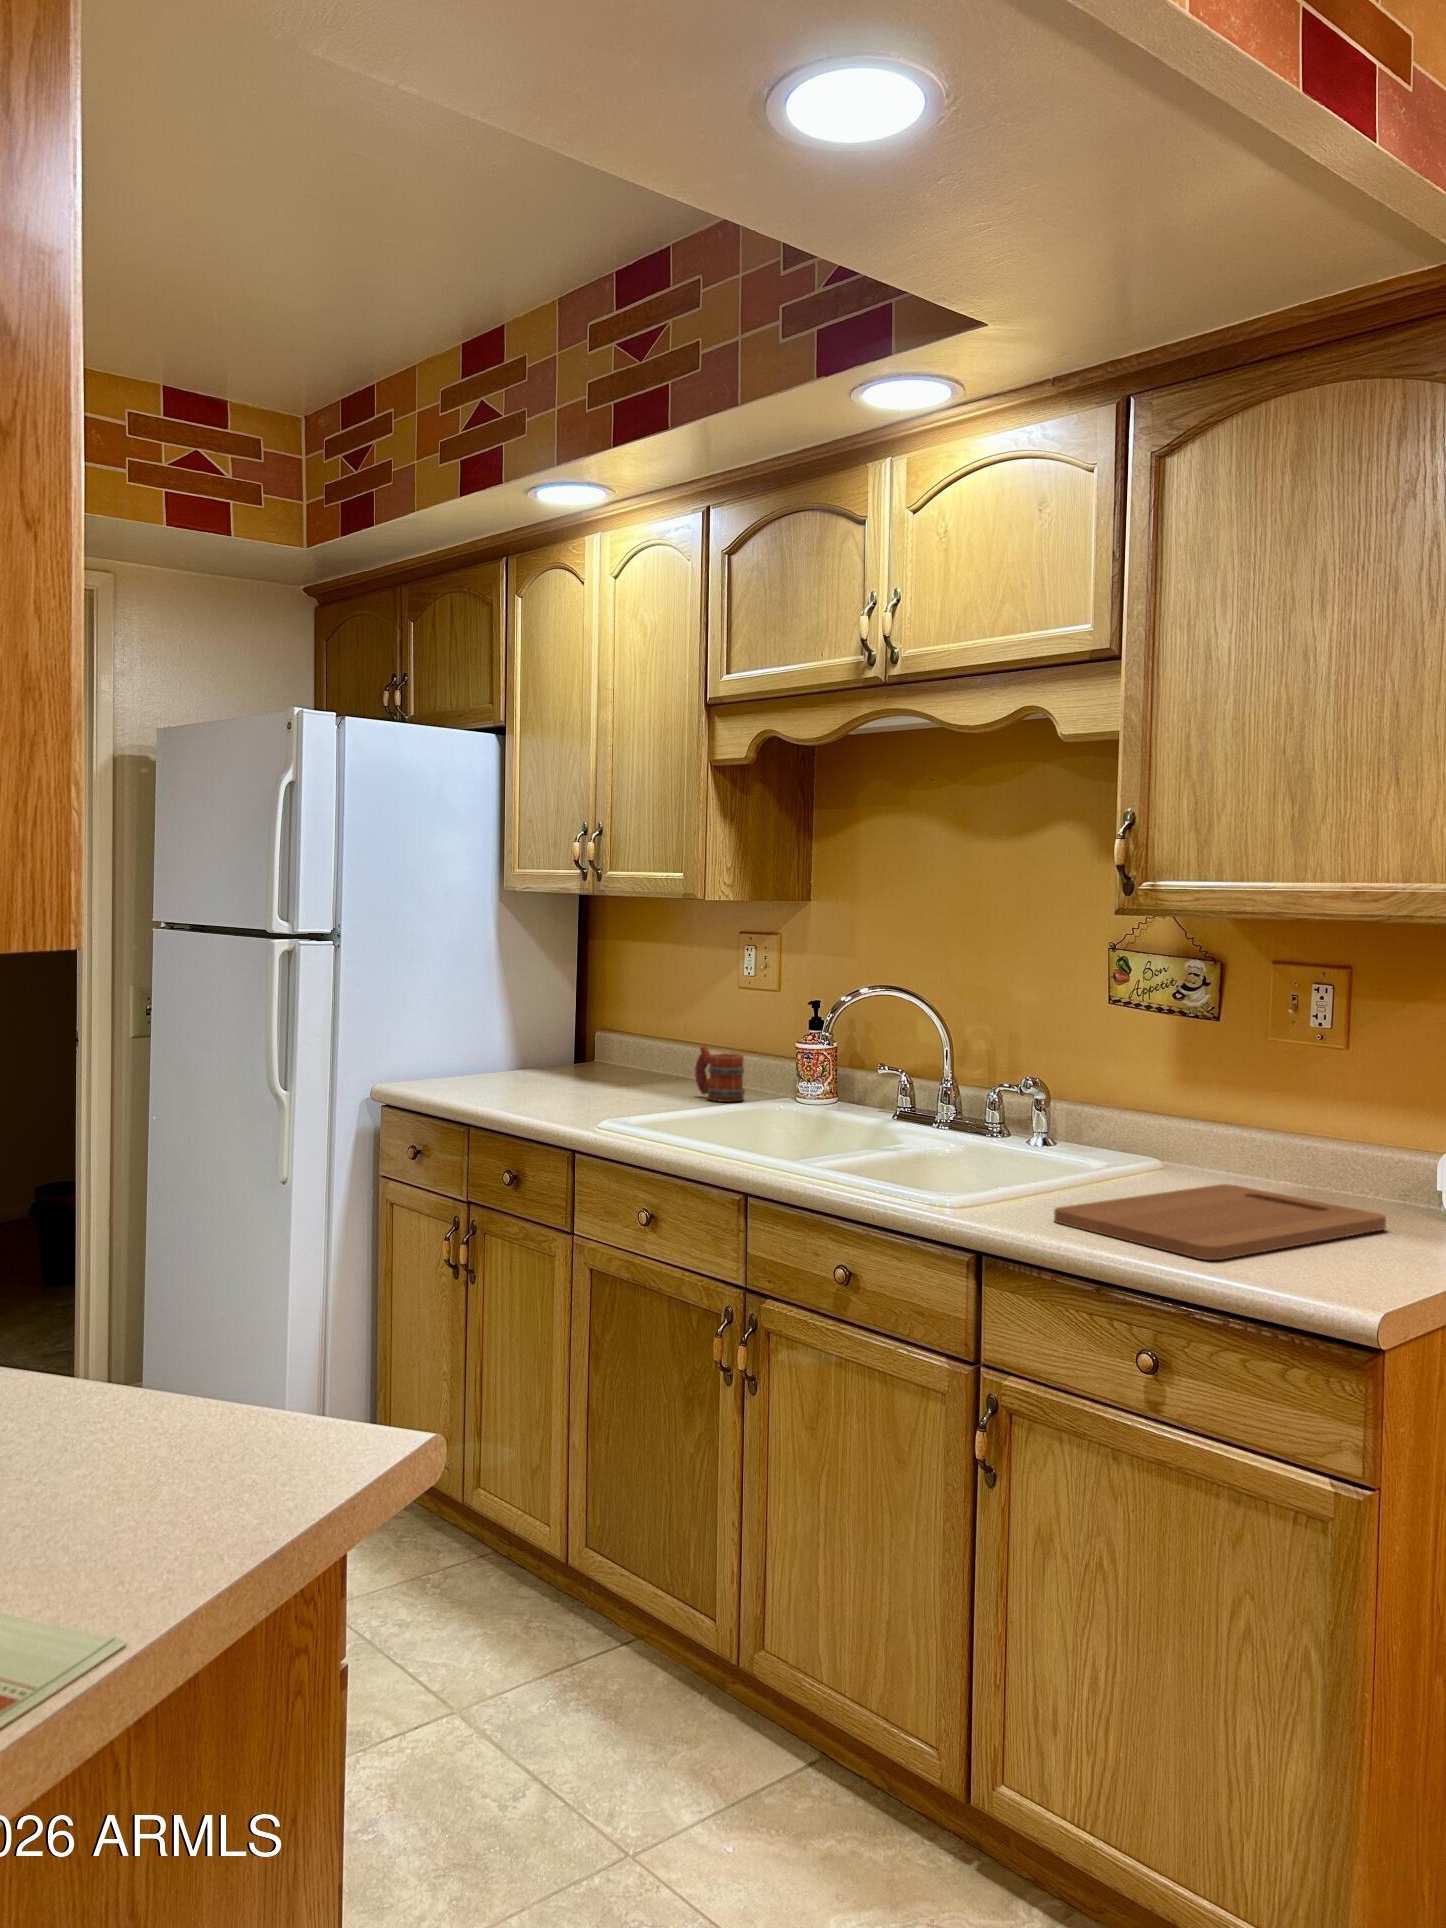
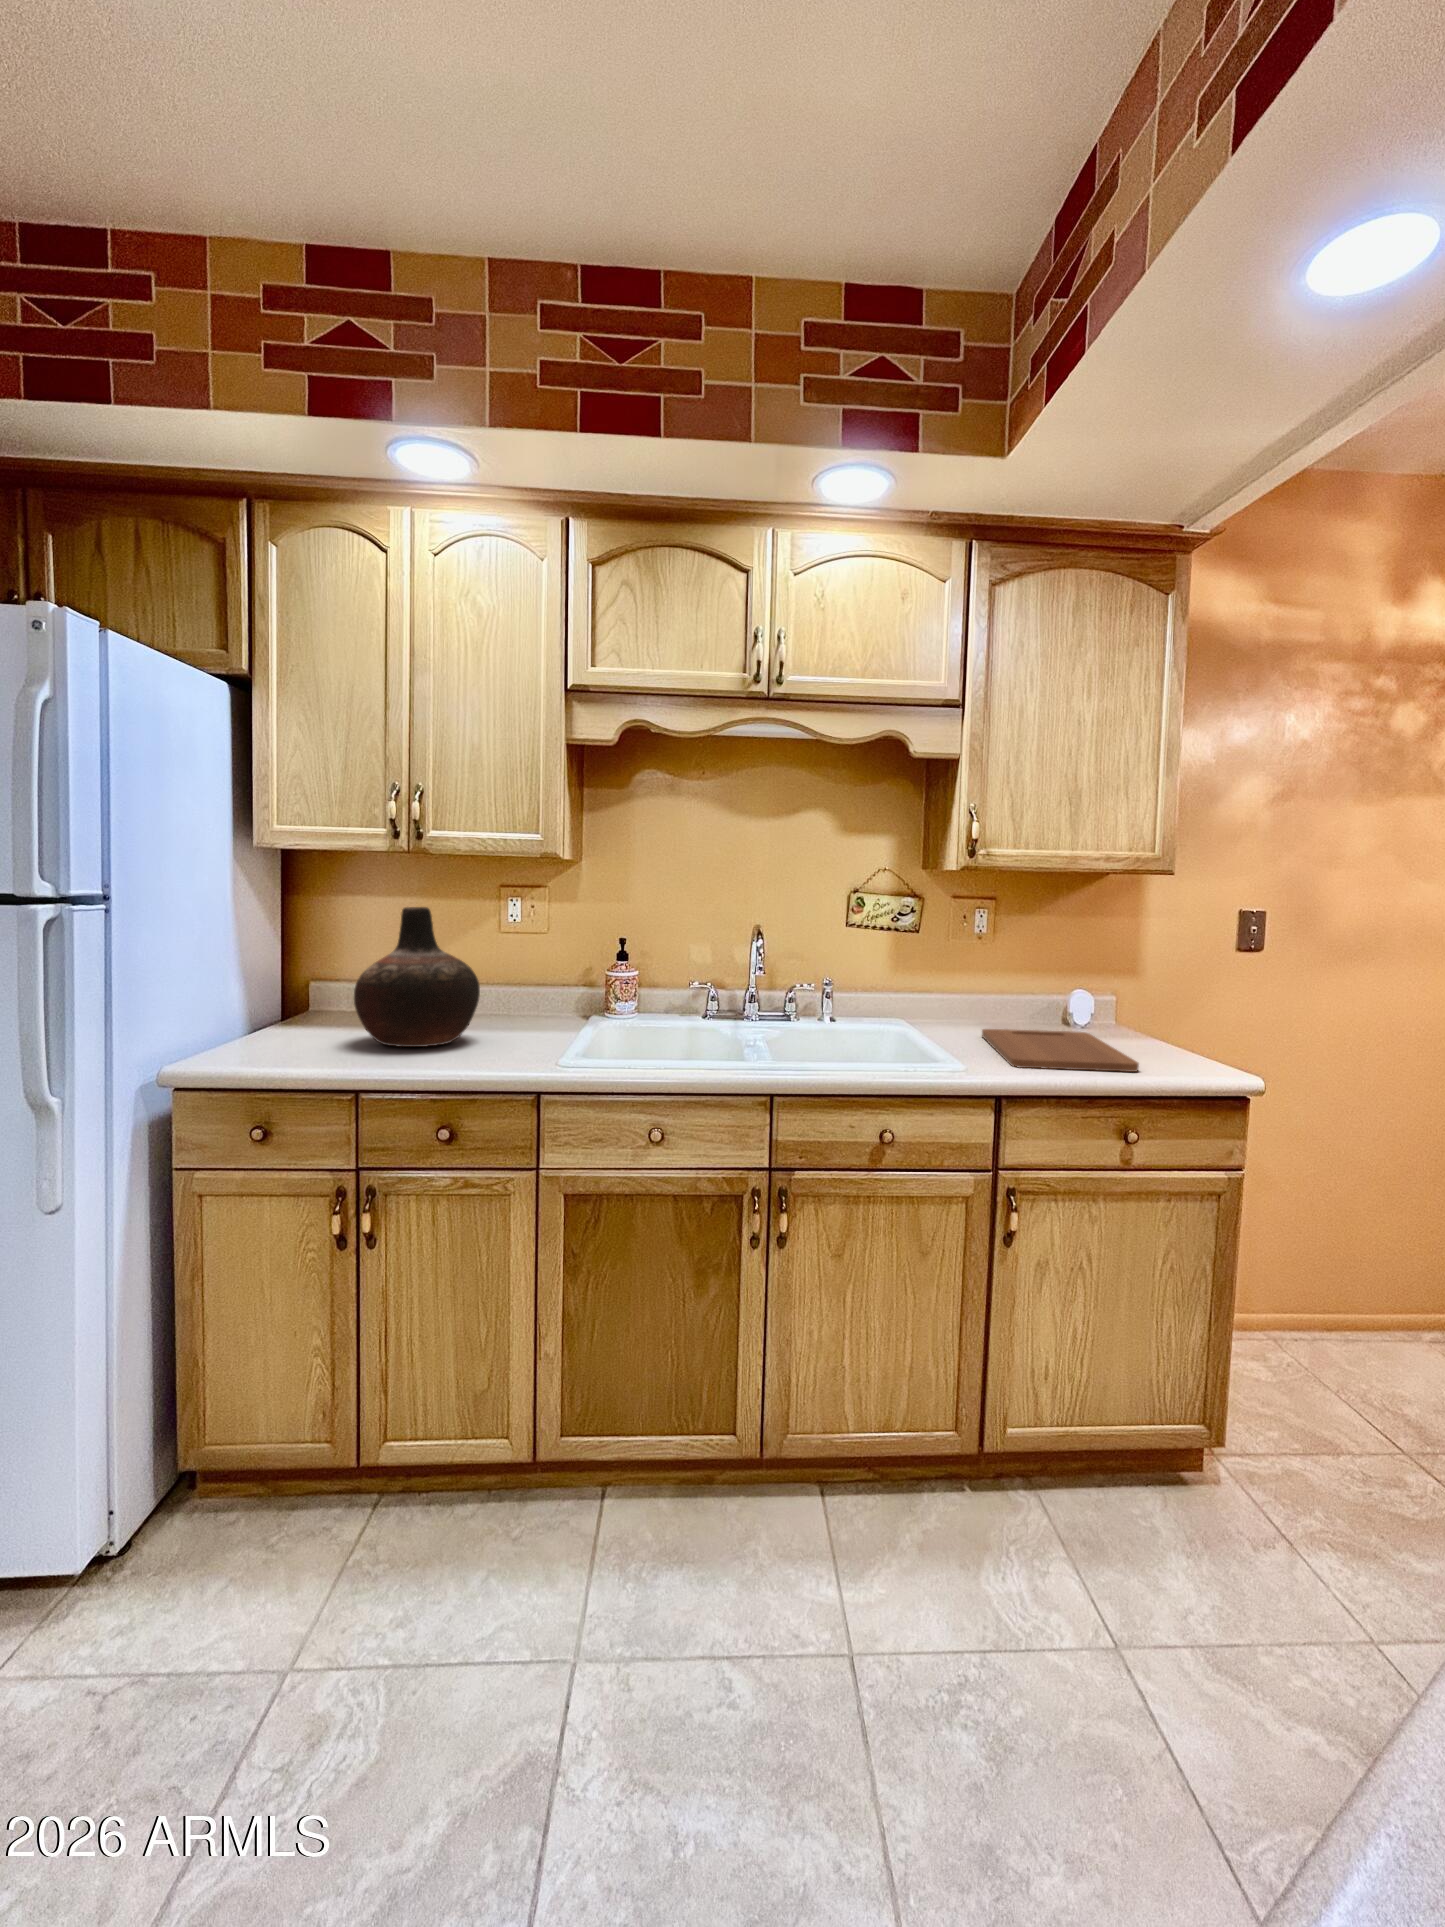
vase: none [514,954,638,1102] -> present [354,907,480,1047]
mug: present [695,1046,745,1102] -> none [490,981,539,1026]

